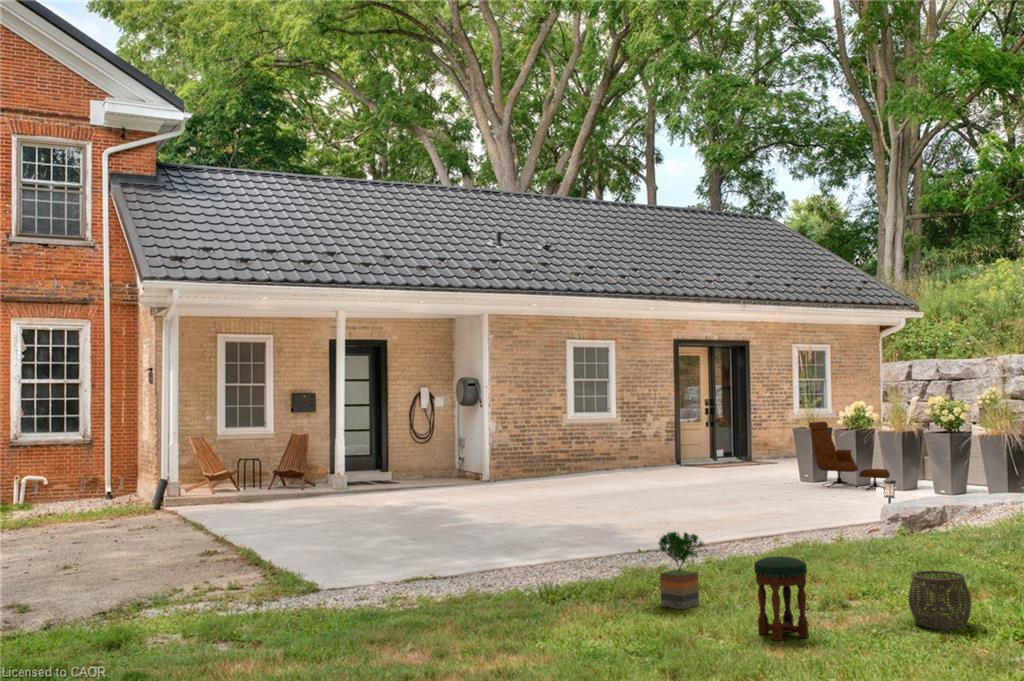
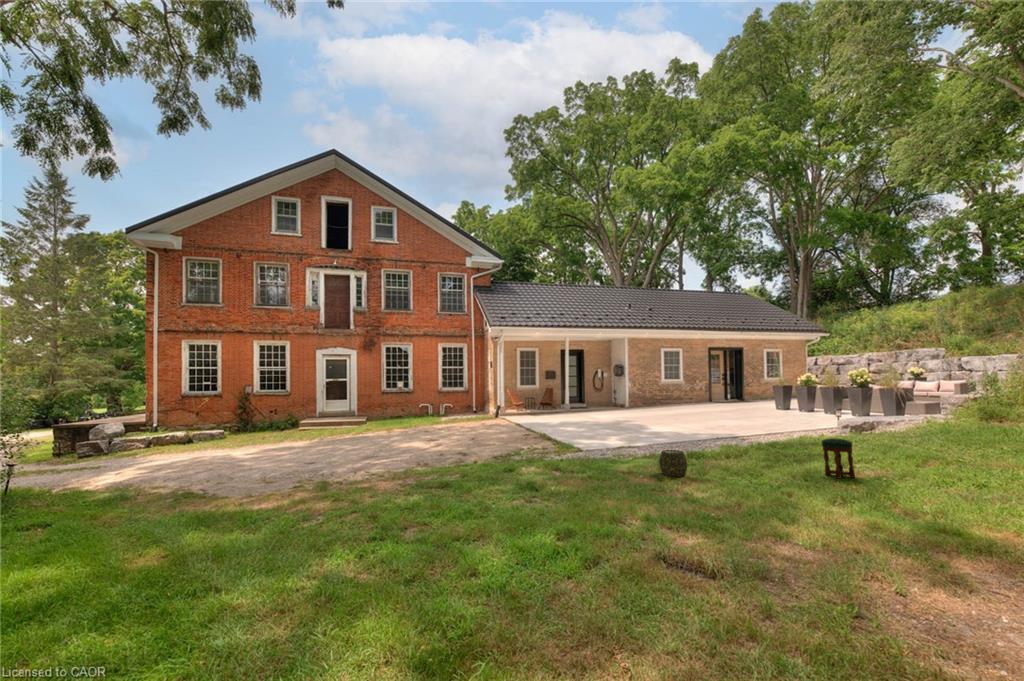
lounge chair: present [809,422,890,488] -> none [785,383,831,415]
potted tree: present [658,531,704,610] -> none [757,426,783,463]
woven basket: present [908,570,972,630] -> present [659,450,687,477]

